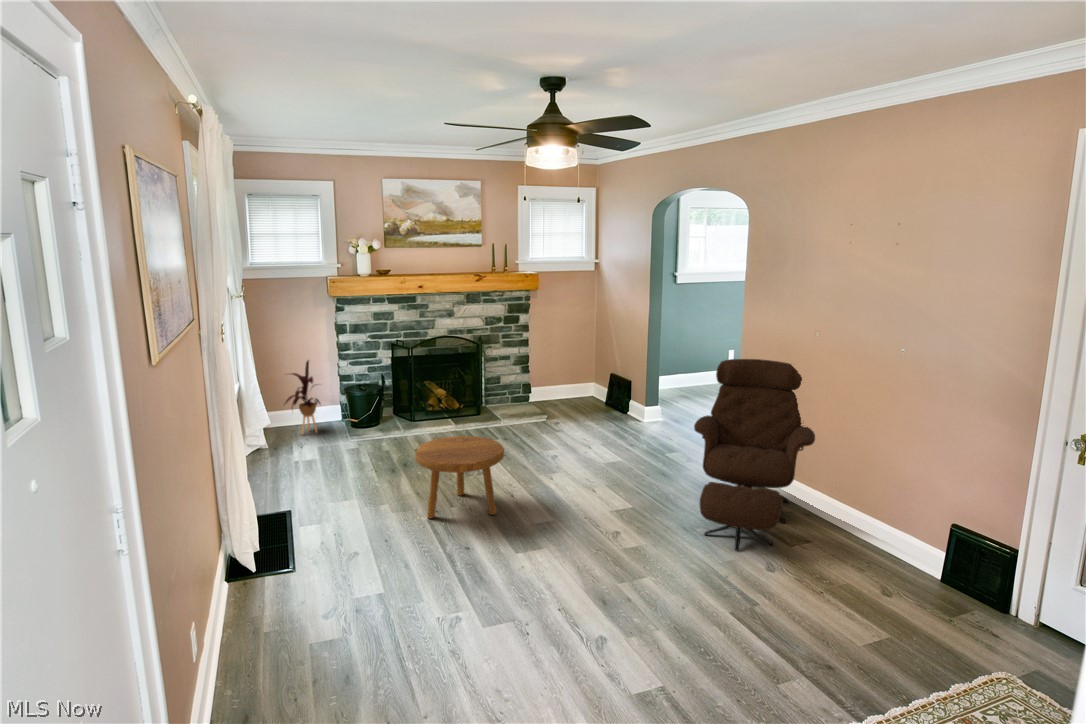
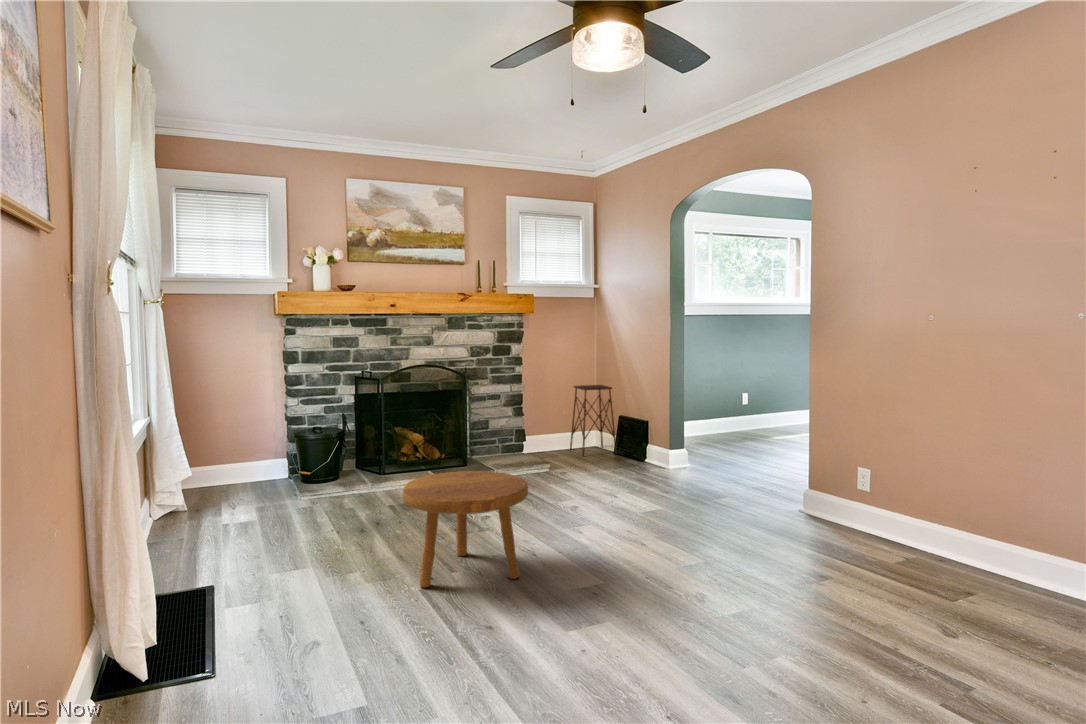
side table: none [570,347,607,408] -> present [570,385,617,456]
lounge chair: present [694,359,815,551] -> none [775,360,945,611]
house plant: present [284,361,320,434] -> none [210,393,265,494]

